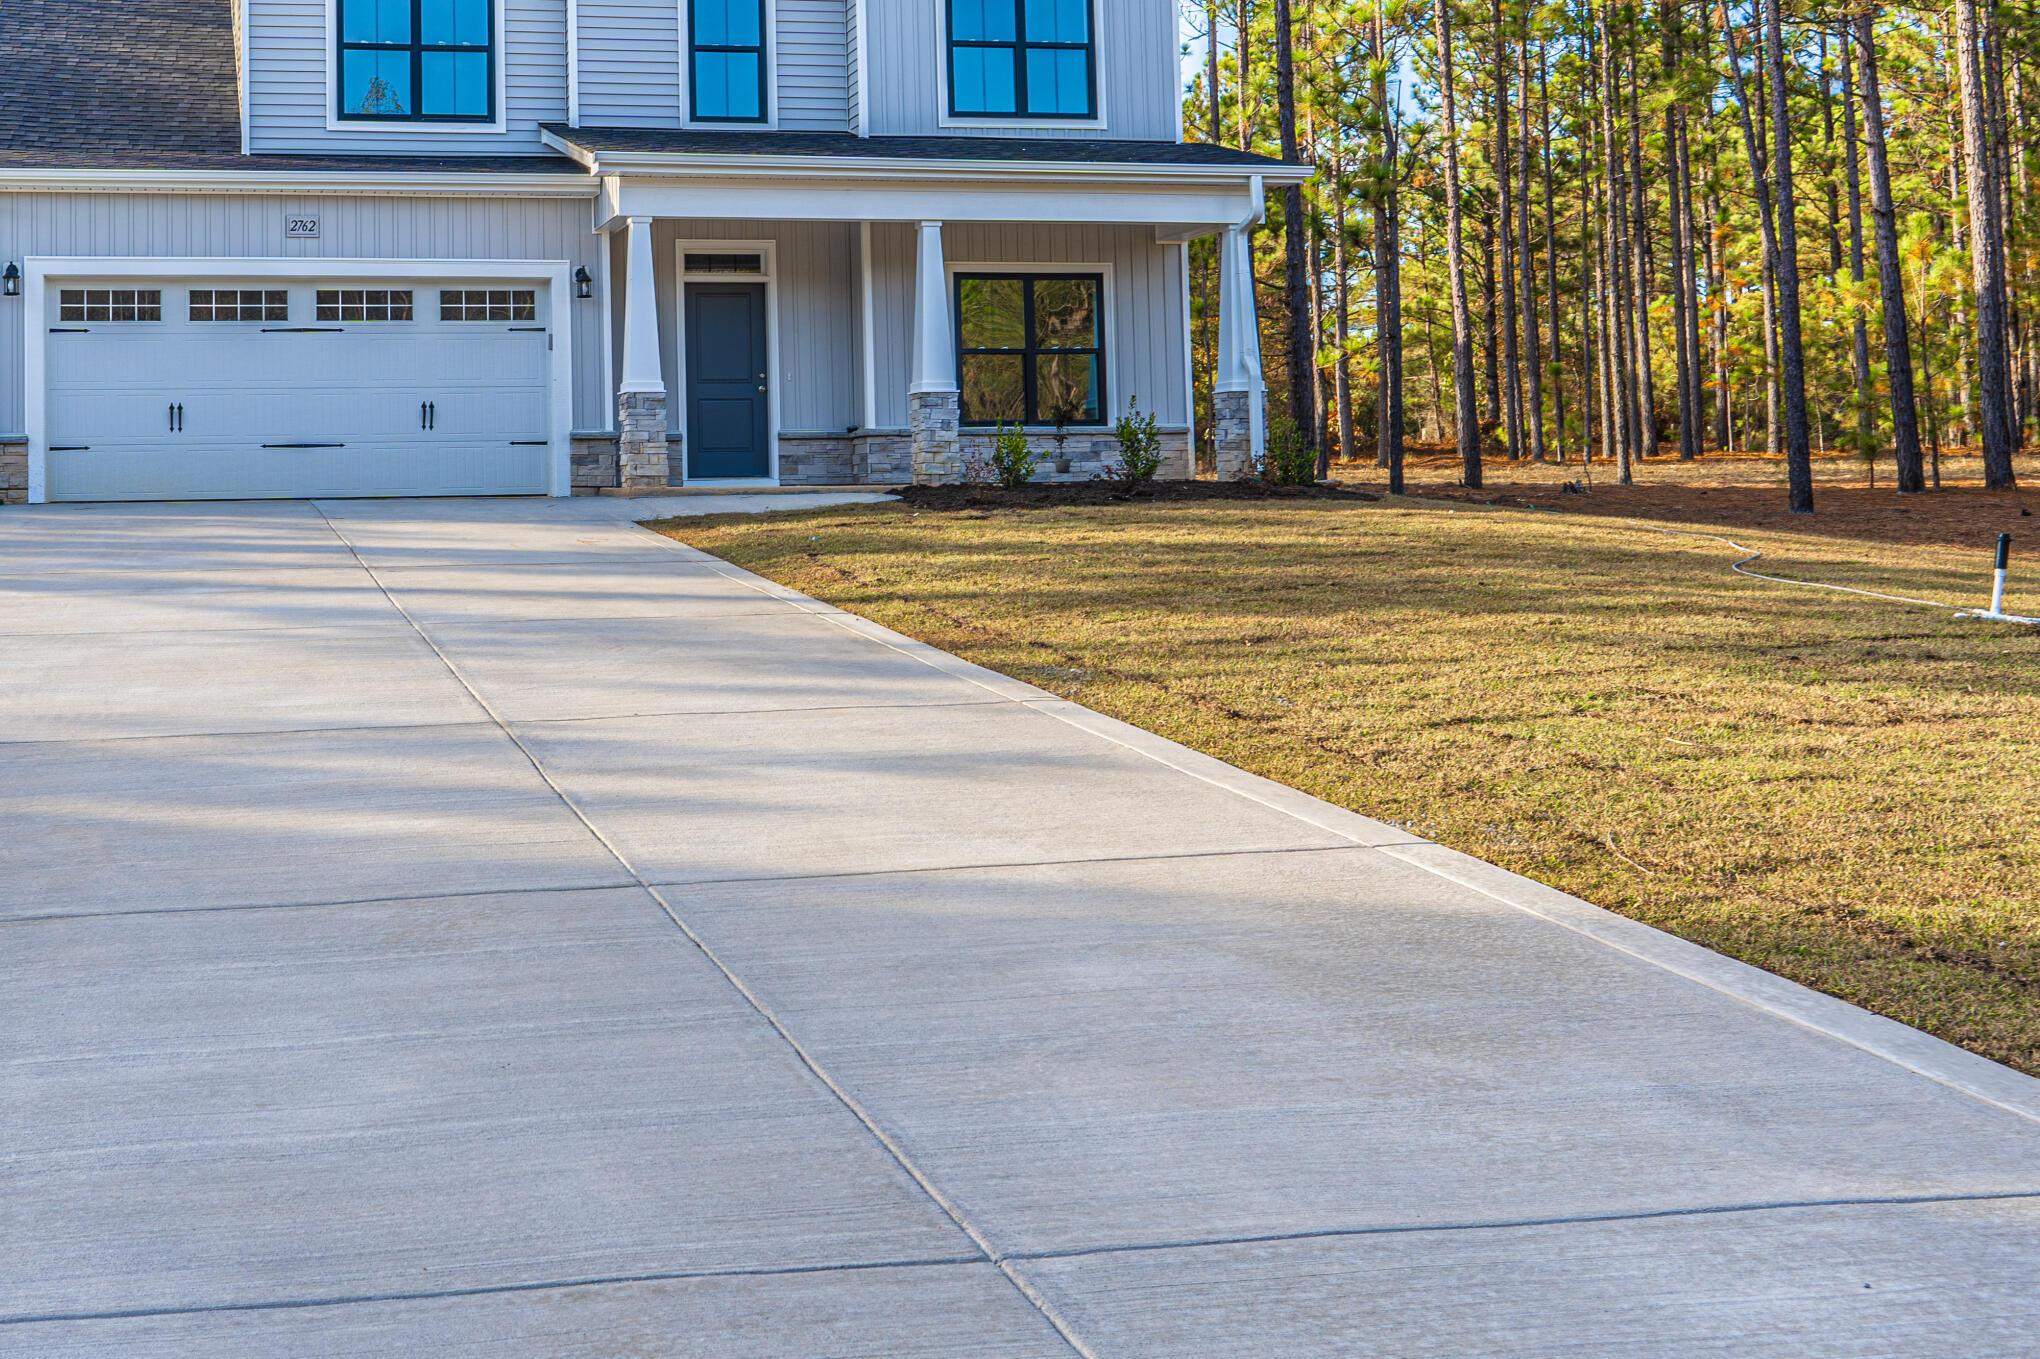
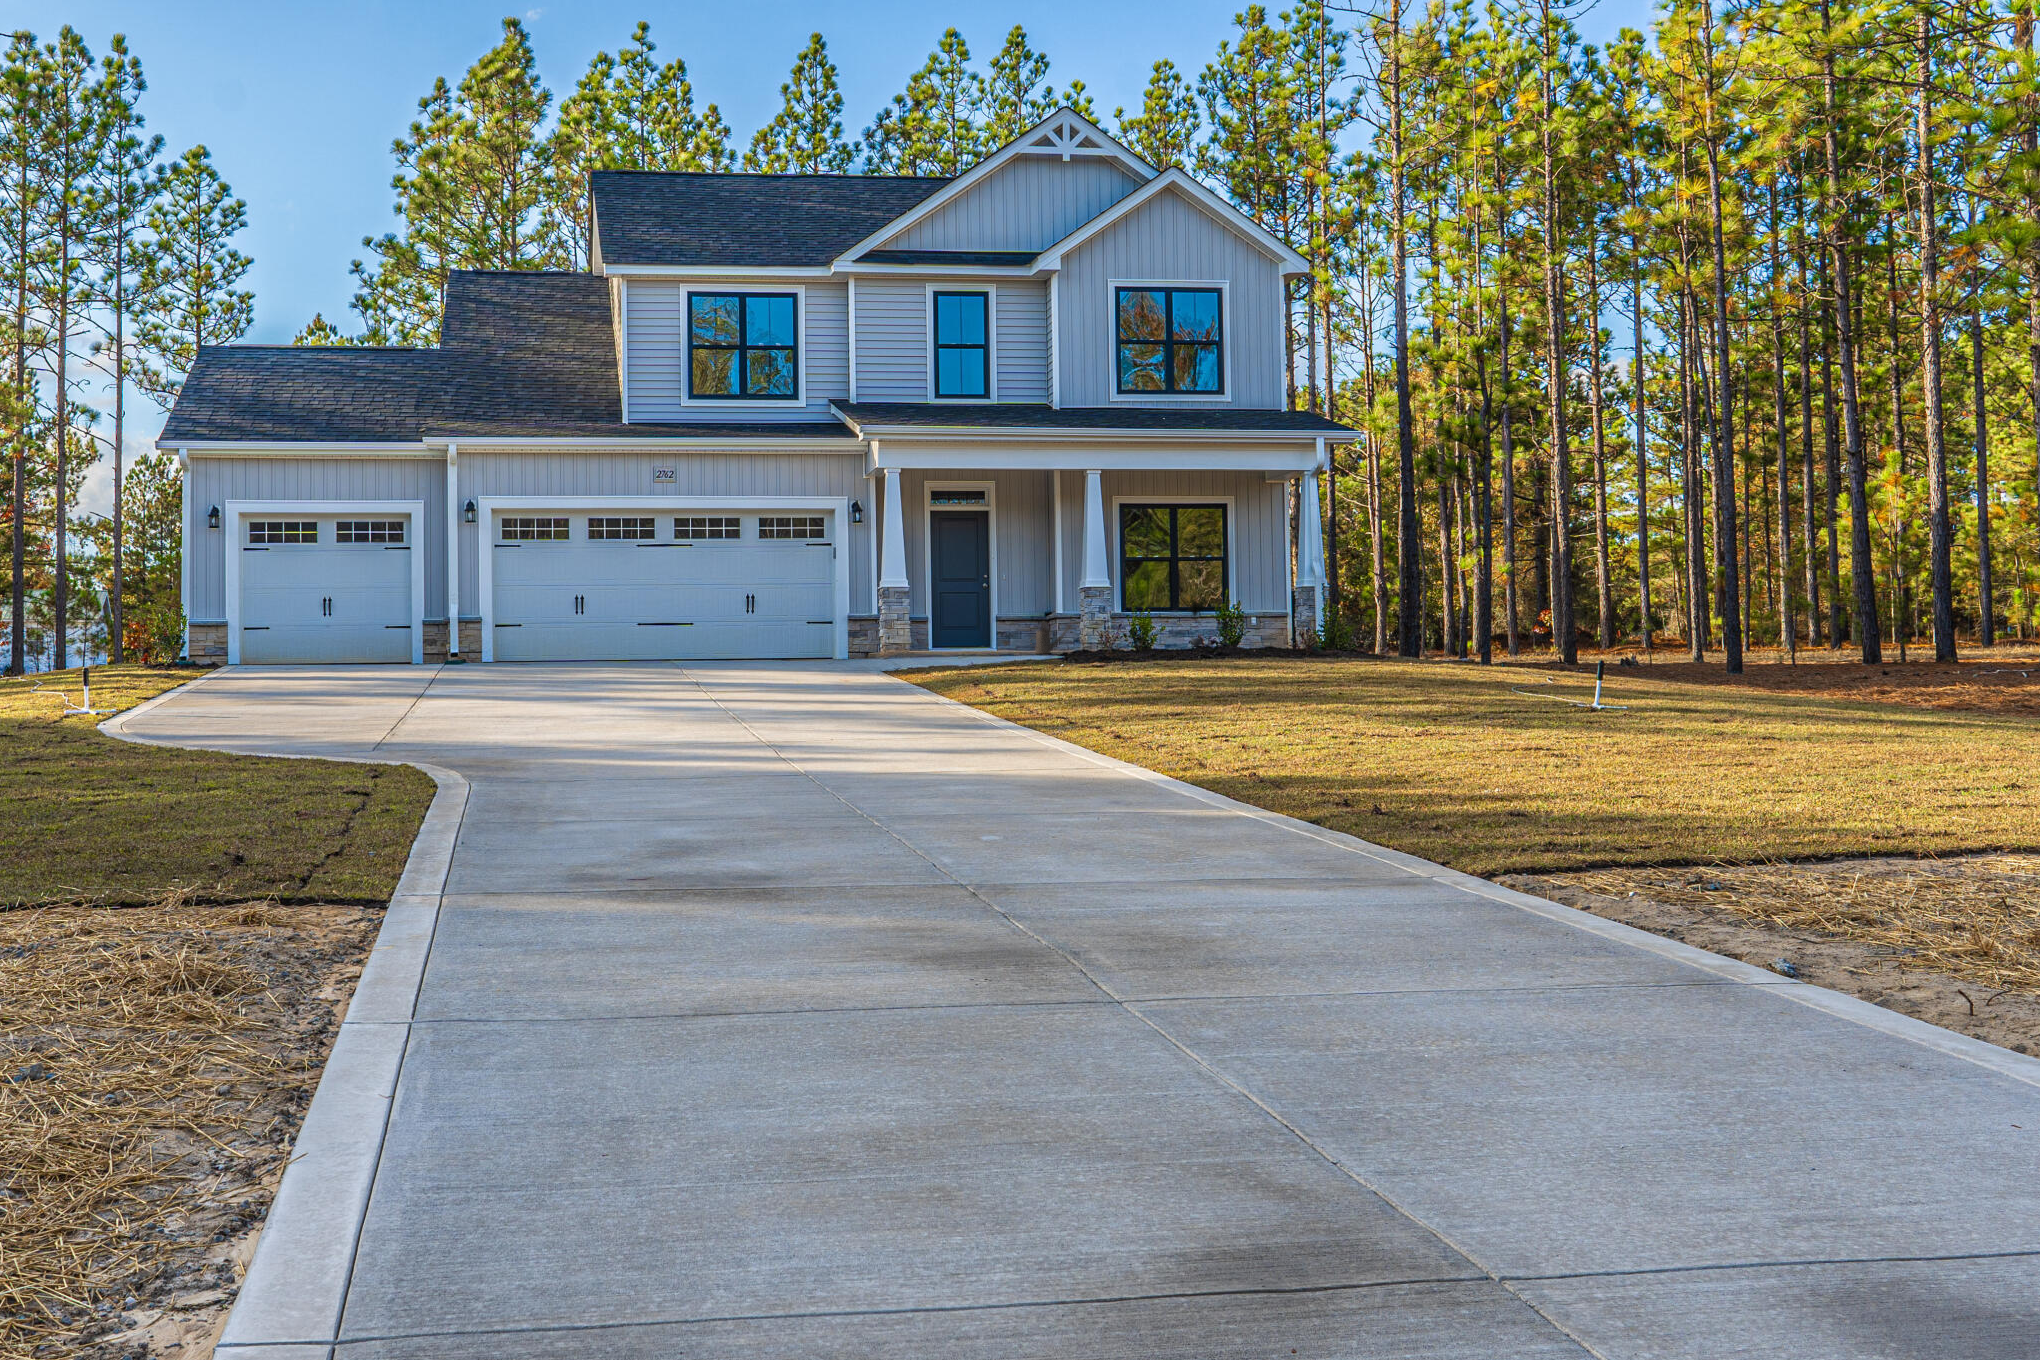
watering can: none [834,439,889,486] -> present [1031,622,1068,654]

